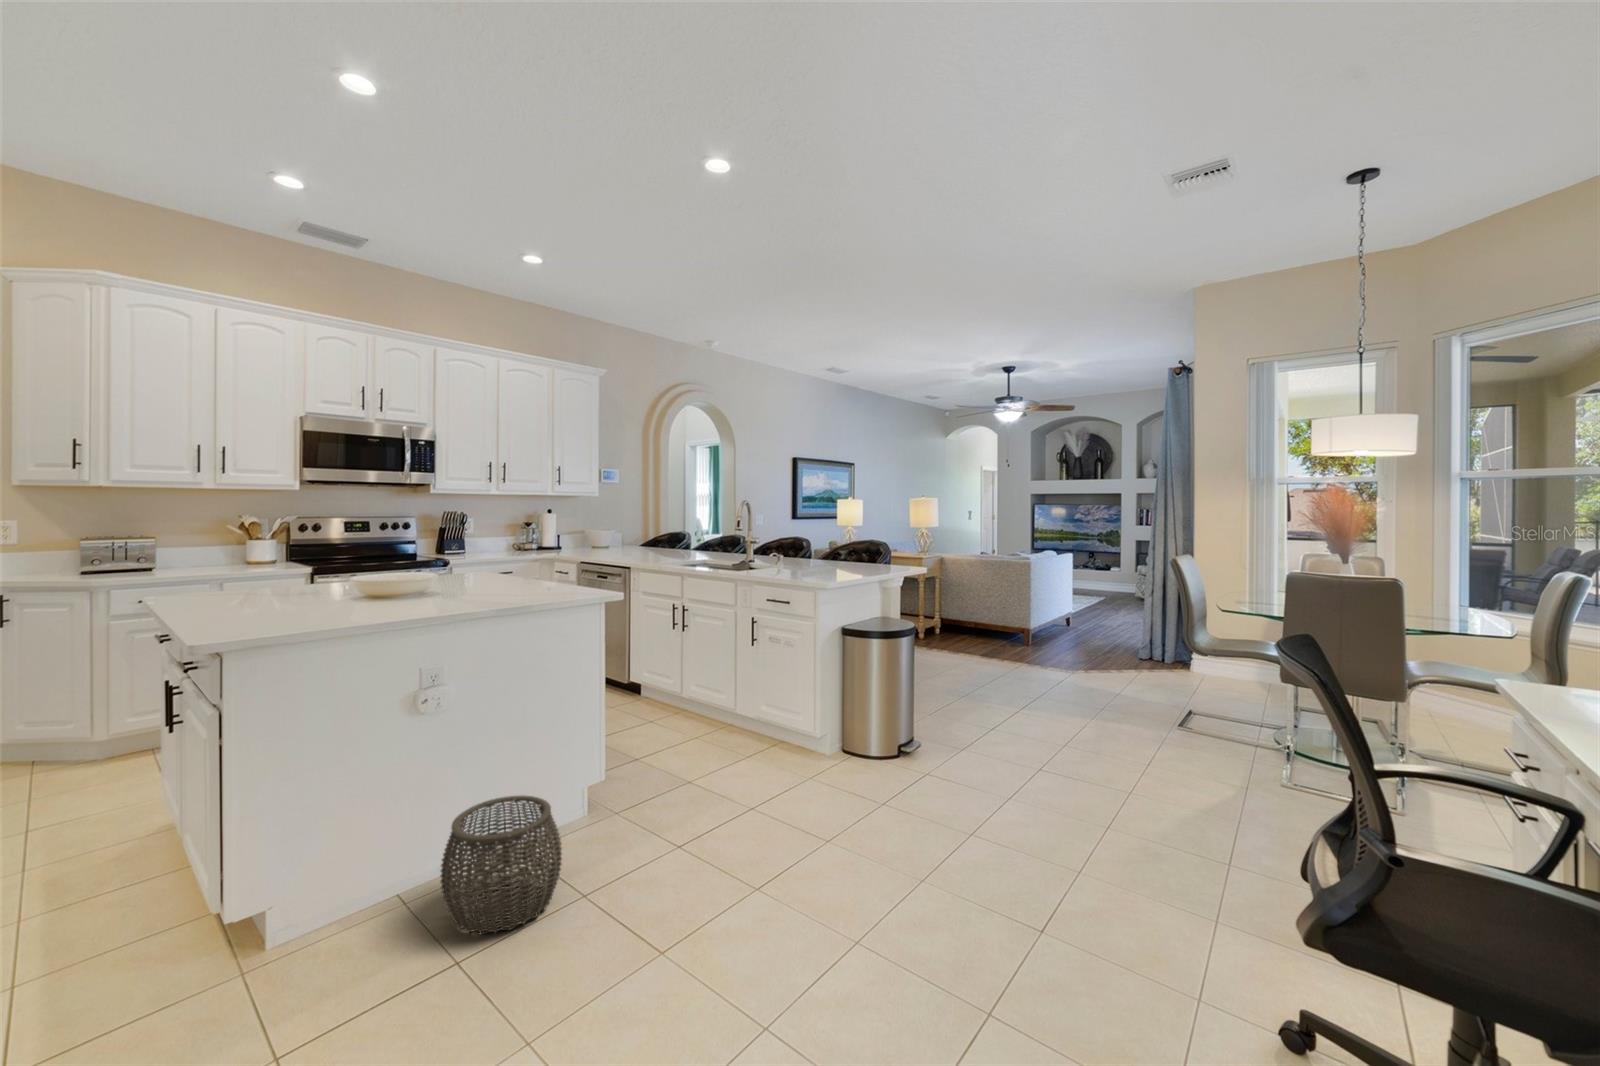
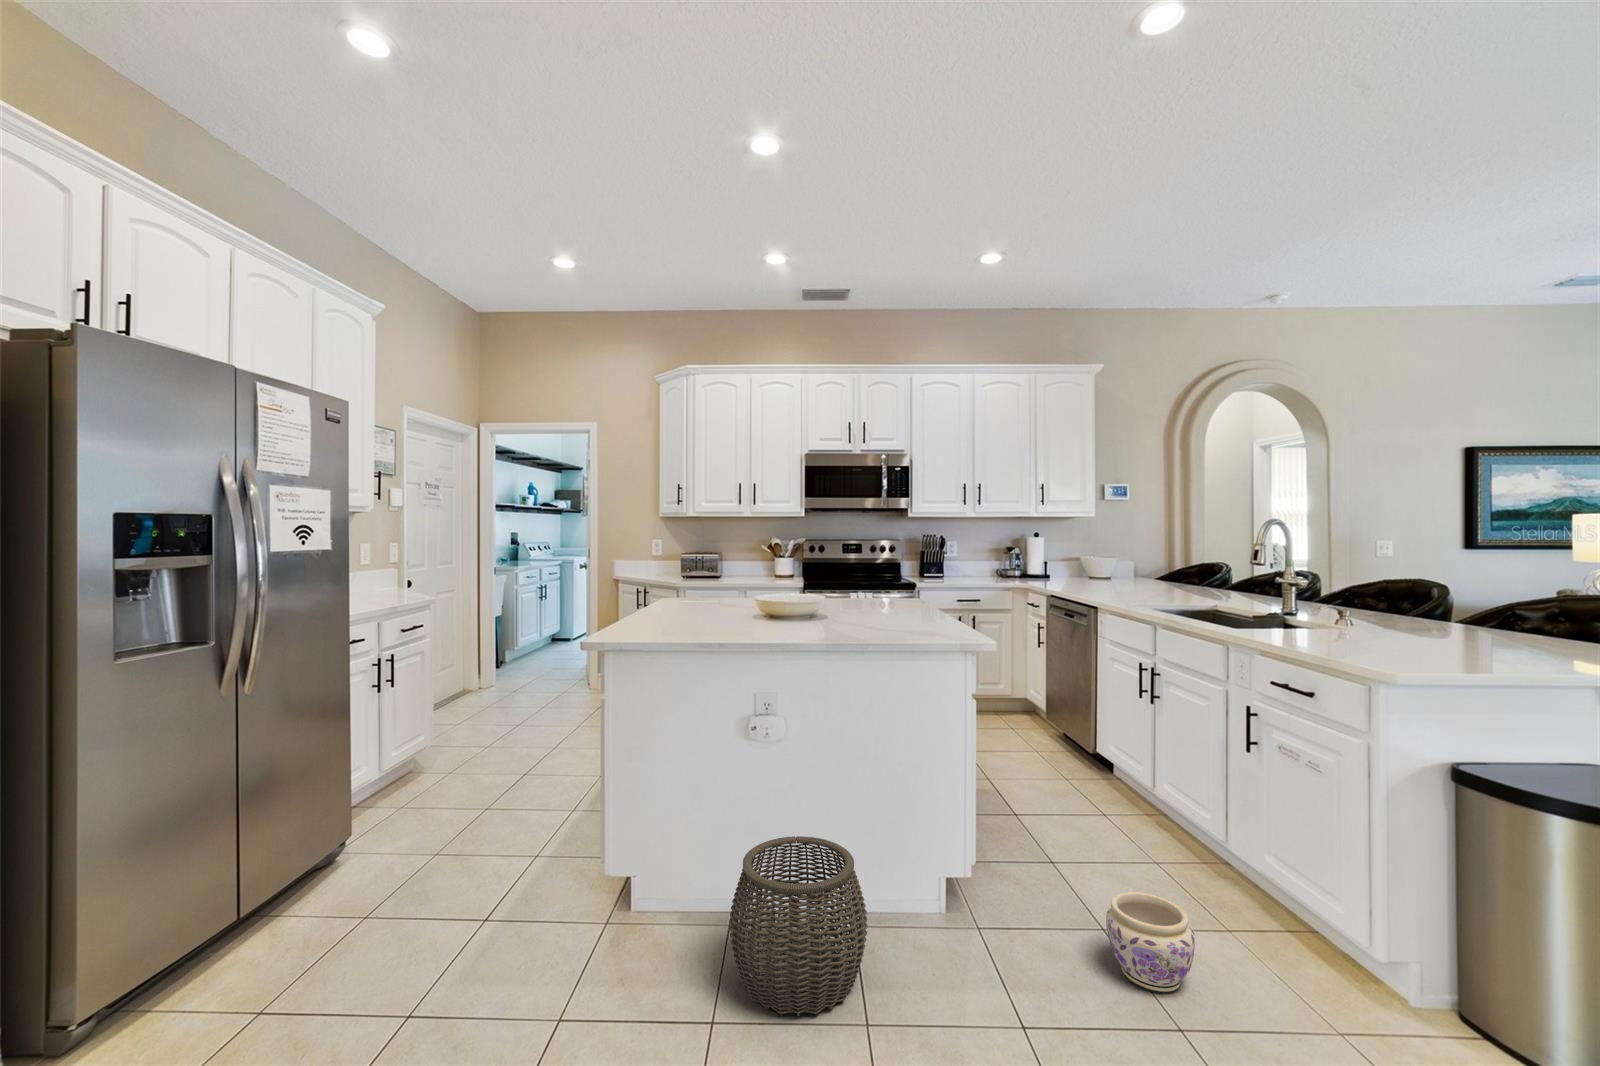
planter: none [691,760,738,814] -> present [1106,892,1195,994]

